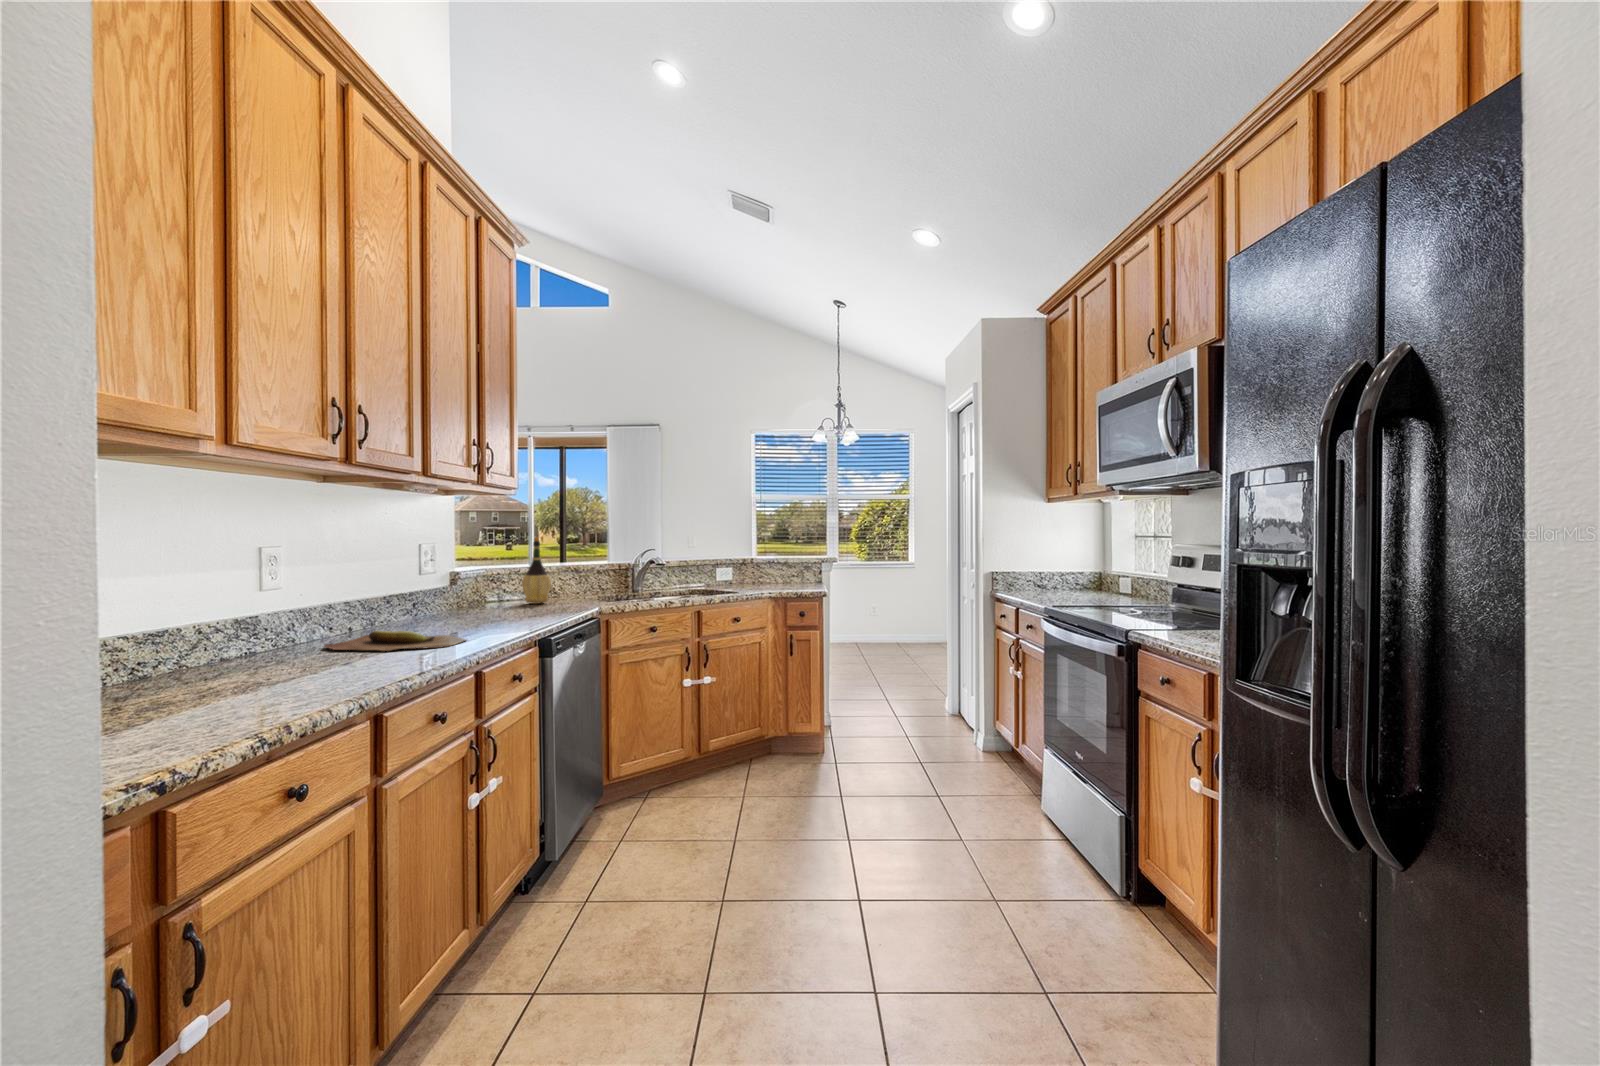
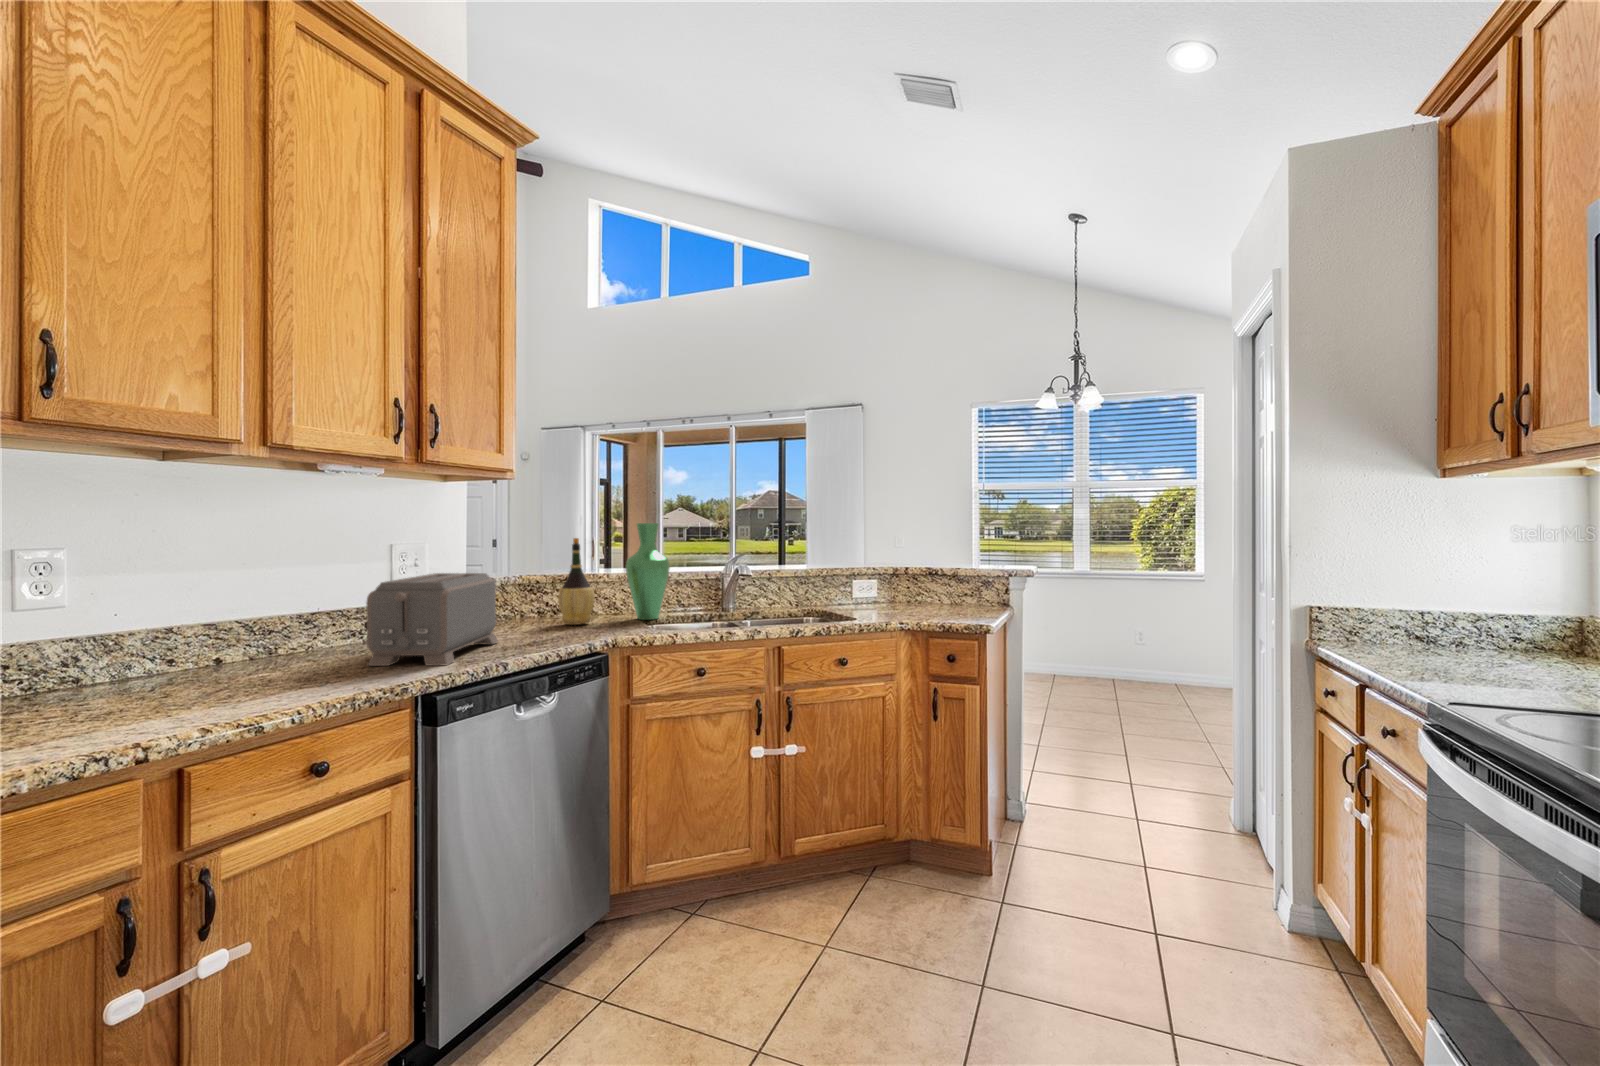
vase: none [566,526,601,599] -> present [626,523,670,620]
toaster: none [455,562,516,626] -> present [366,573,498,666]
cutting board: present [324,631,466,651] -> none [67,678,279,725]

